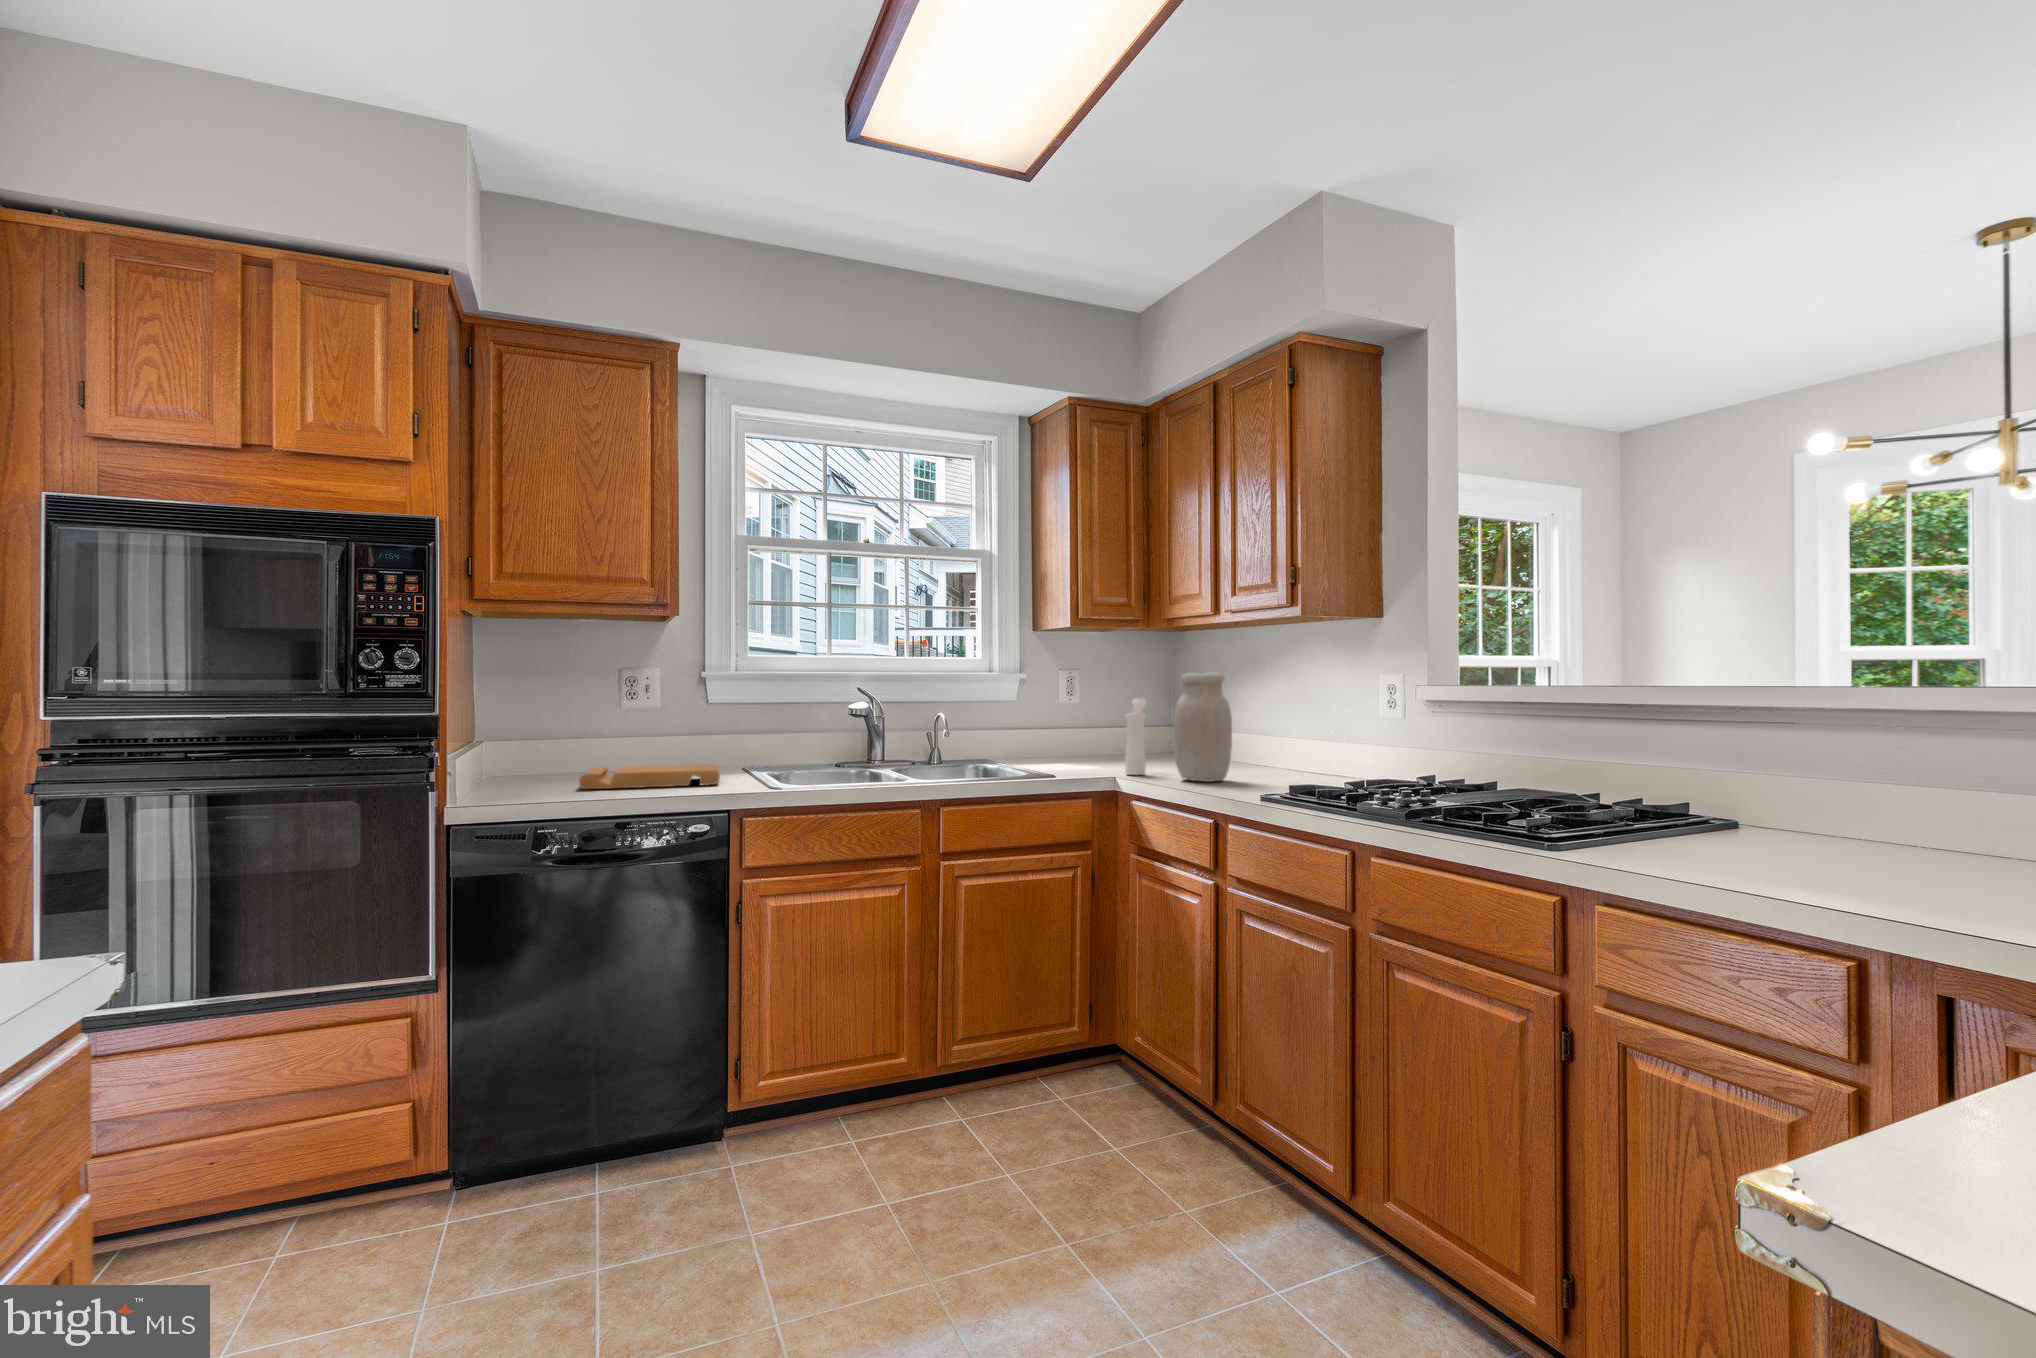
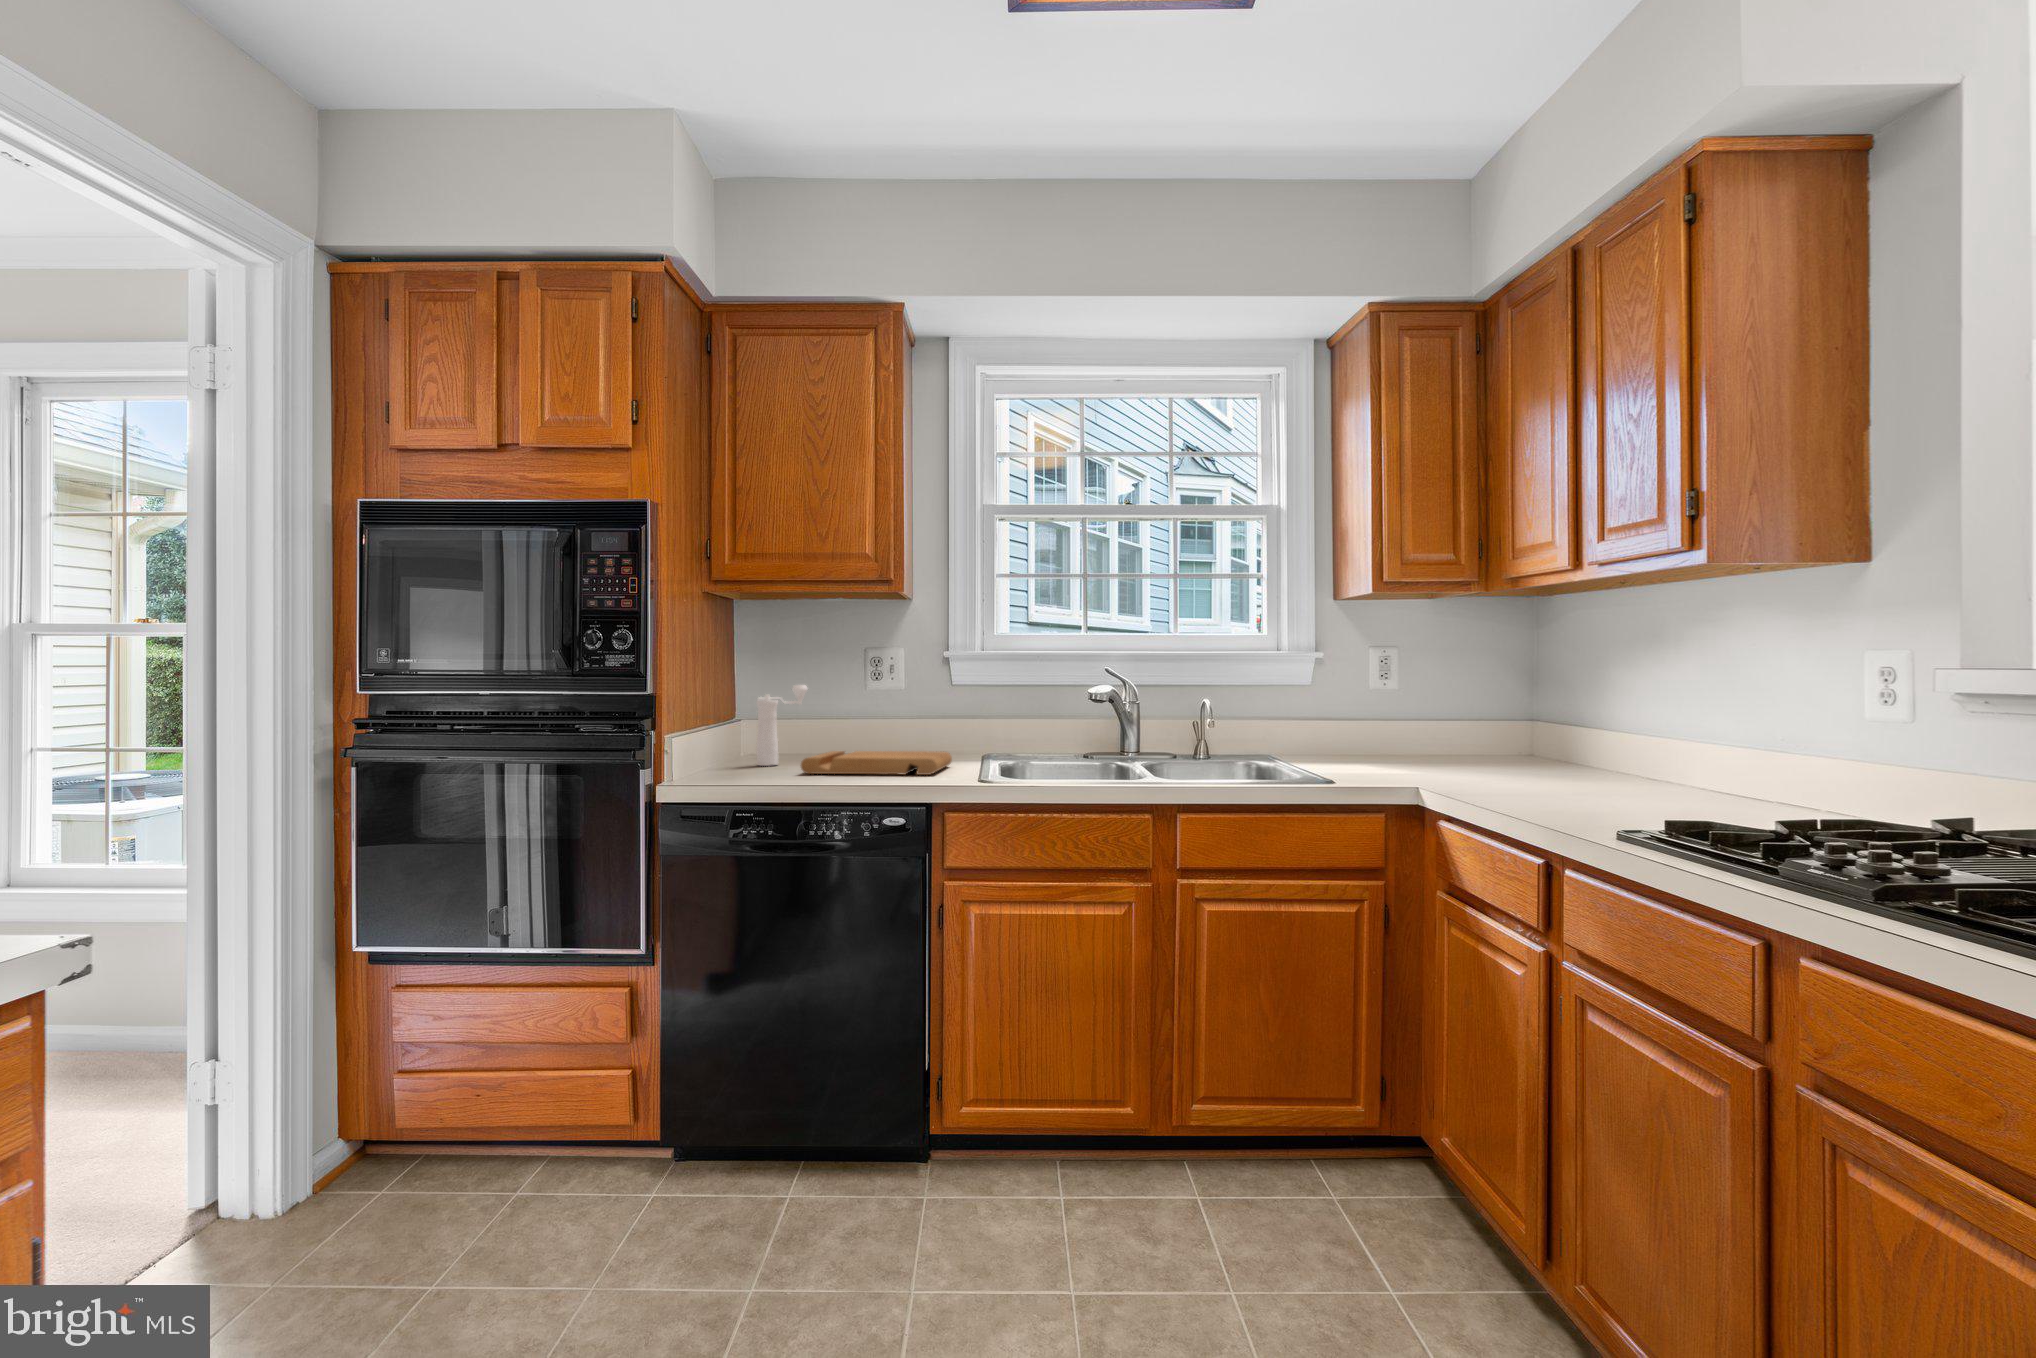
jar: present [1174,672,1232,782] -> none [1492,647,1582,800]
pepper mill: present [1125,698,1146,775] -> present [756,685,807,766]

